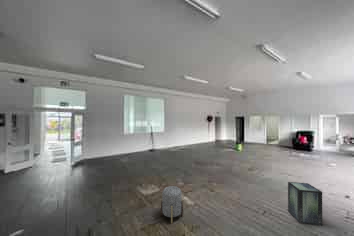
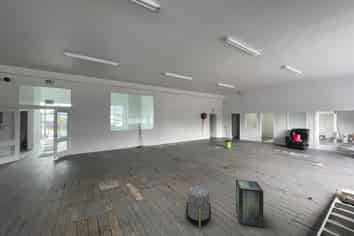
stool: present [161,186,183,223] -> present [186,186,211,227]

